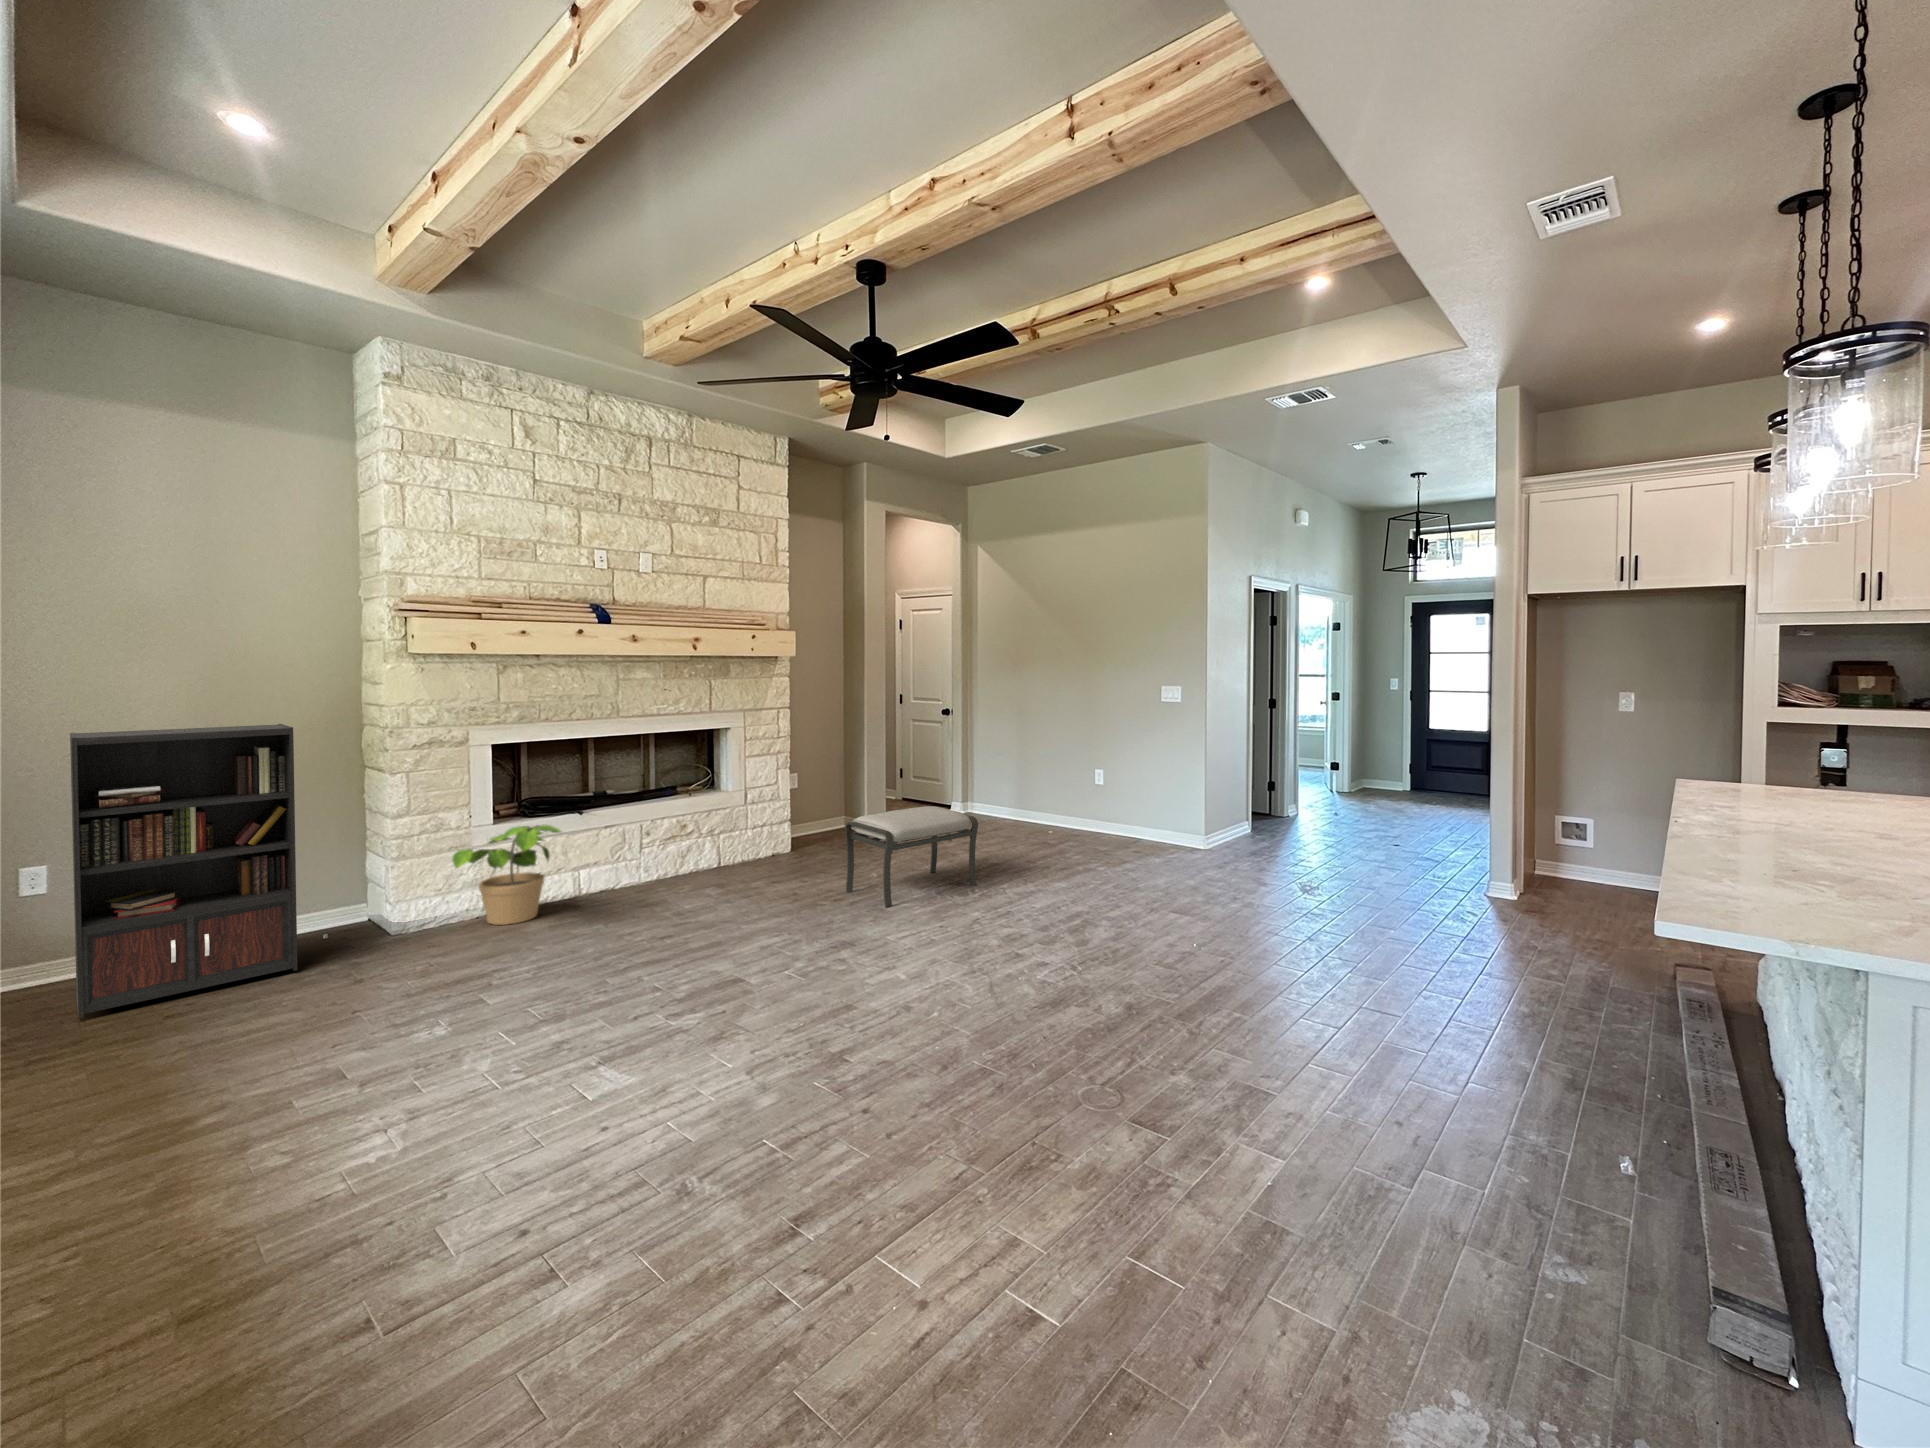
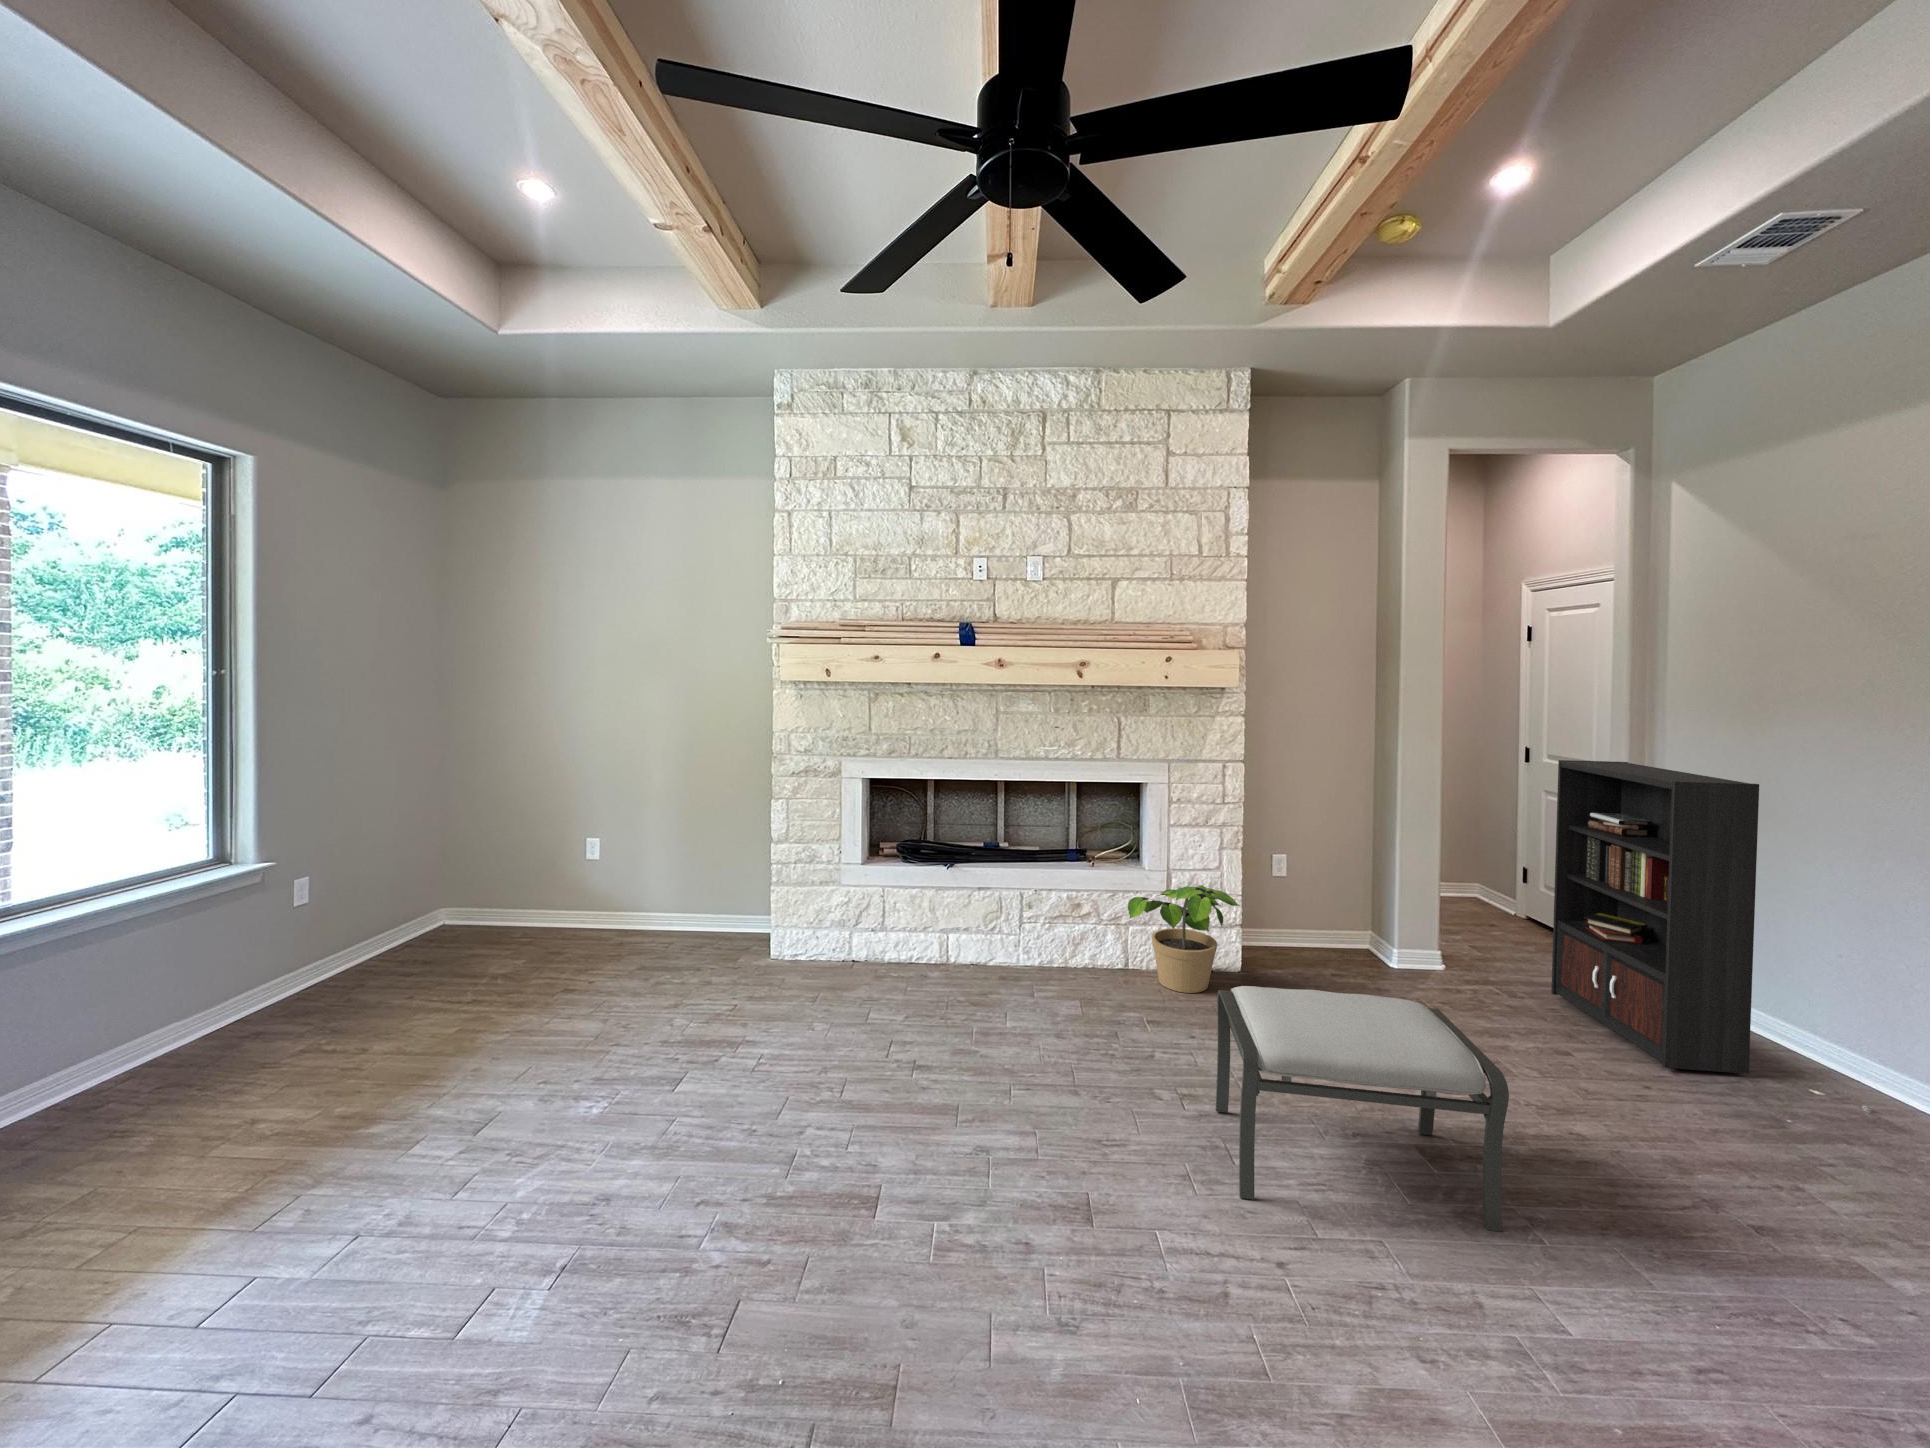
bookcase: present [70,724,328,1018] -> present [1551,760,1871,1113]
potted plant: present [452,824,561,925] -> present [1128,885,1239,993]

